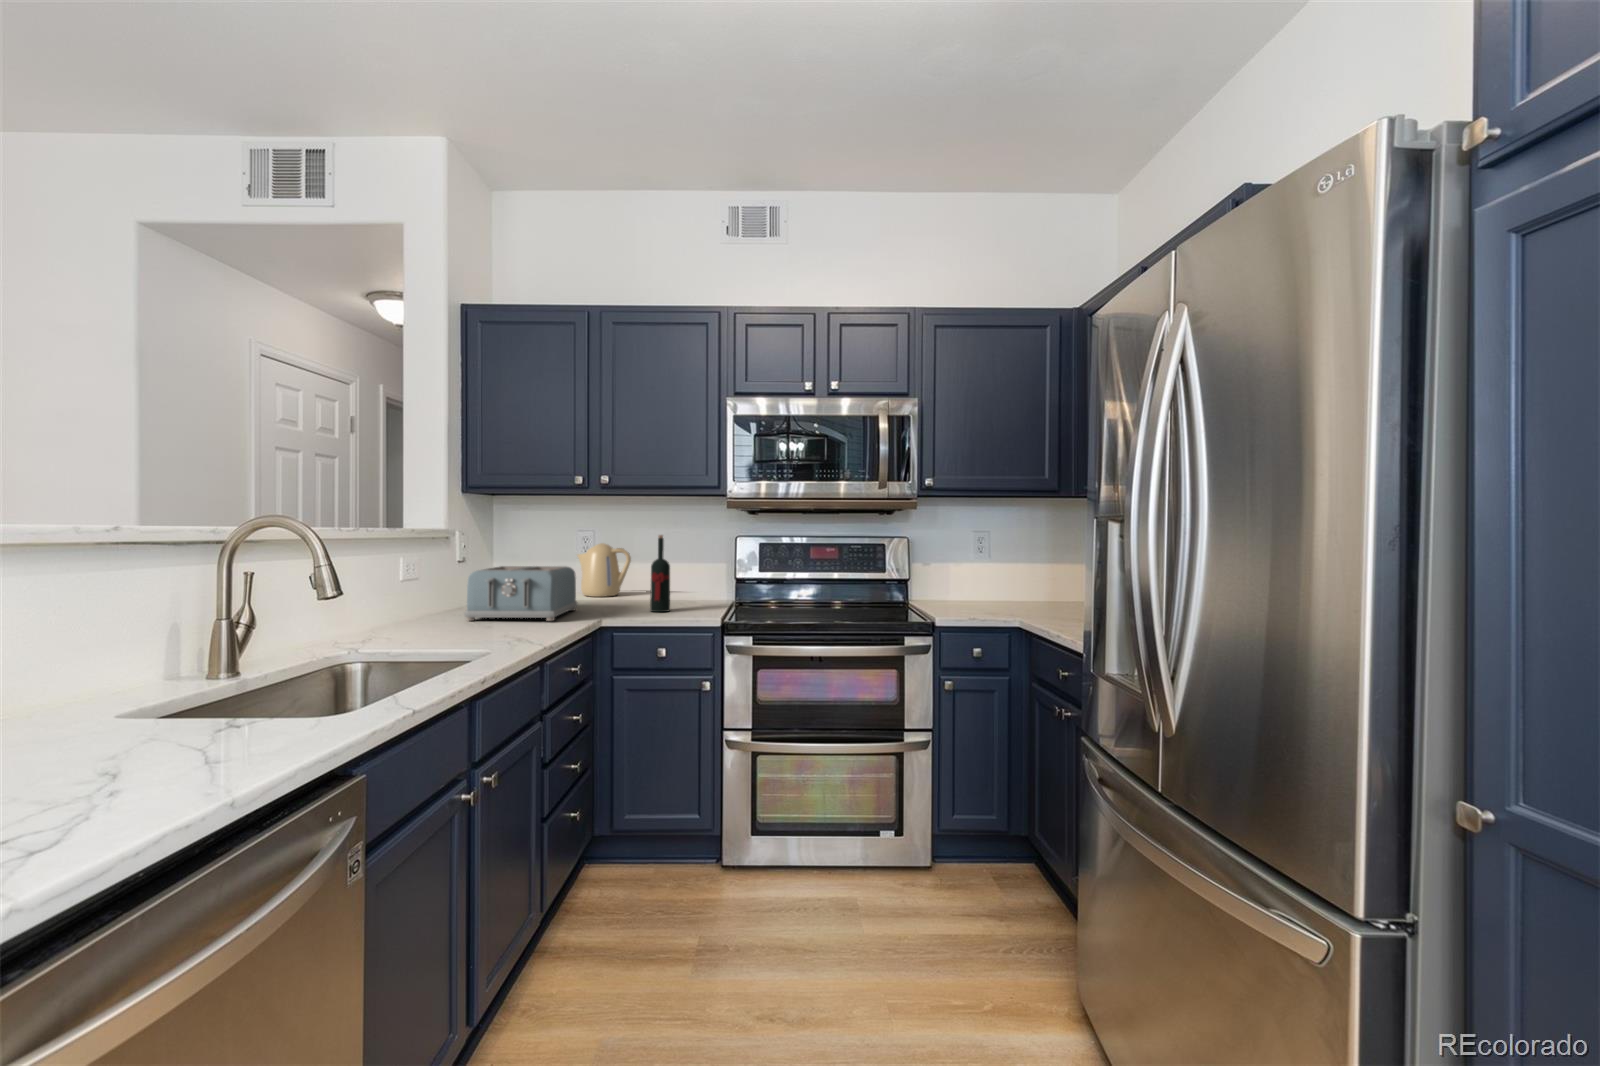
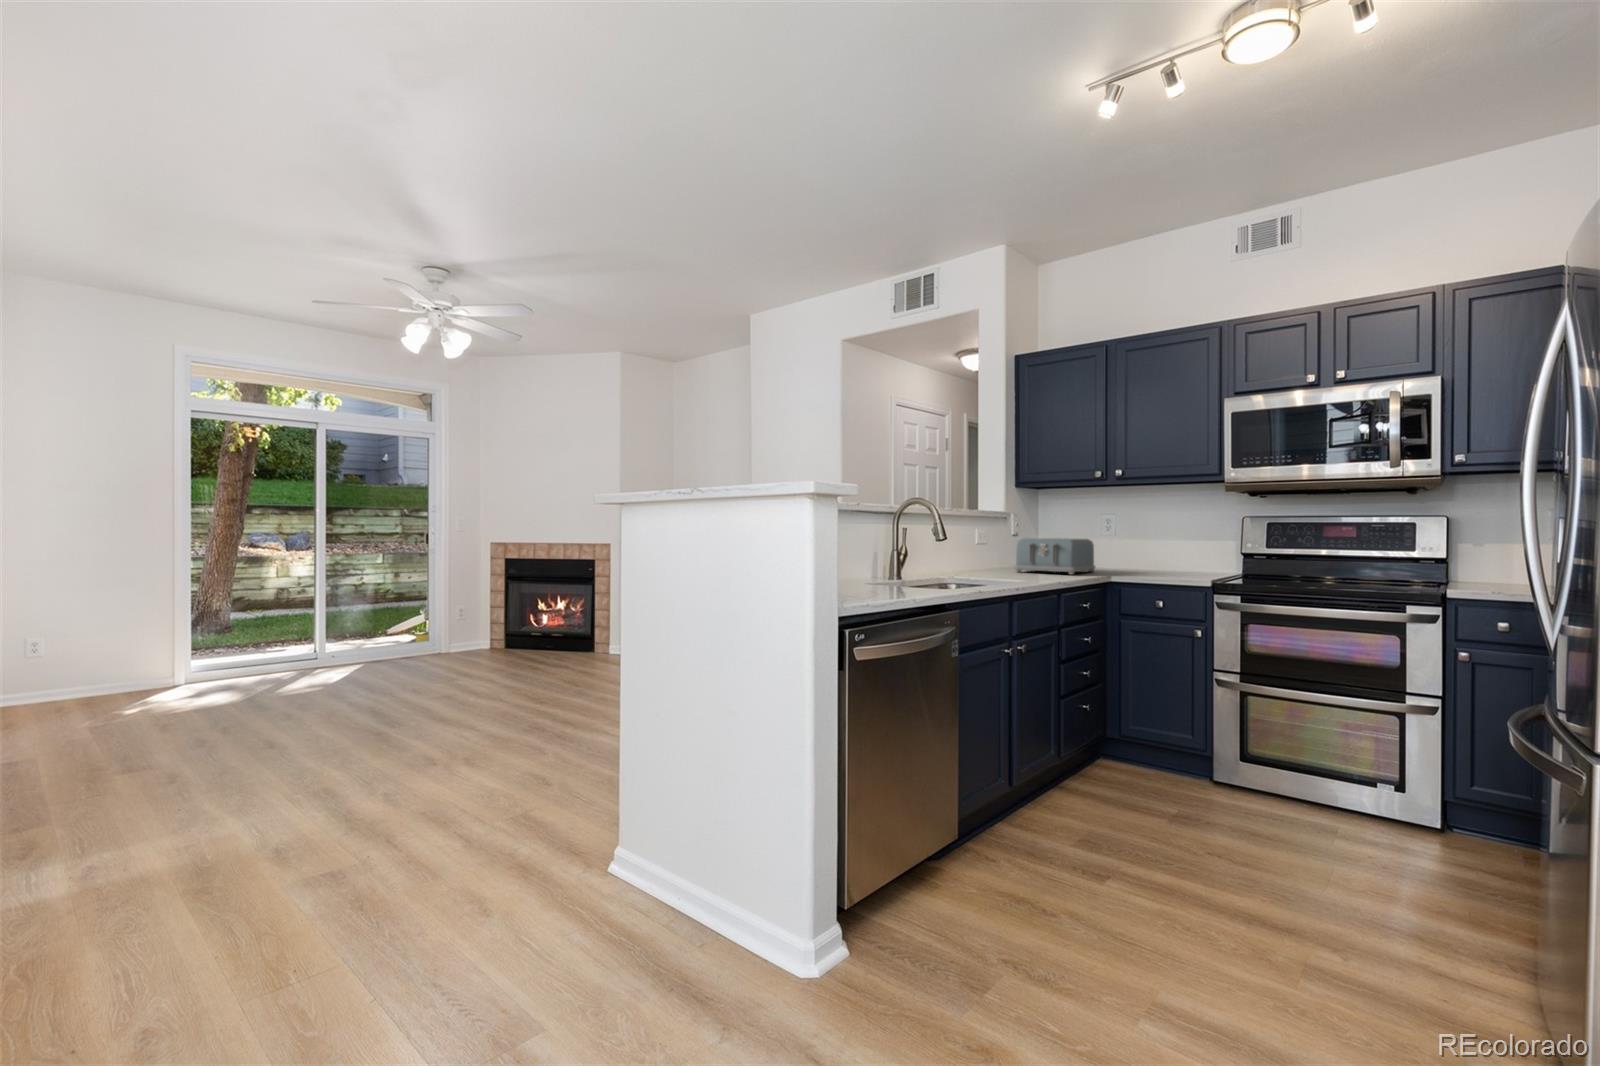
wine bottle: present [650,535,670,612] -> none [1154,514,1171,576]
kettle: present [577,543,631,597] -> none [1101,525,1146,568]

